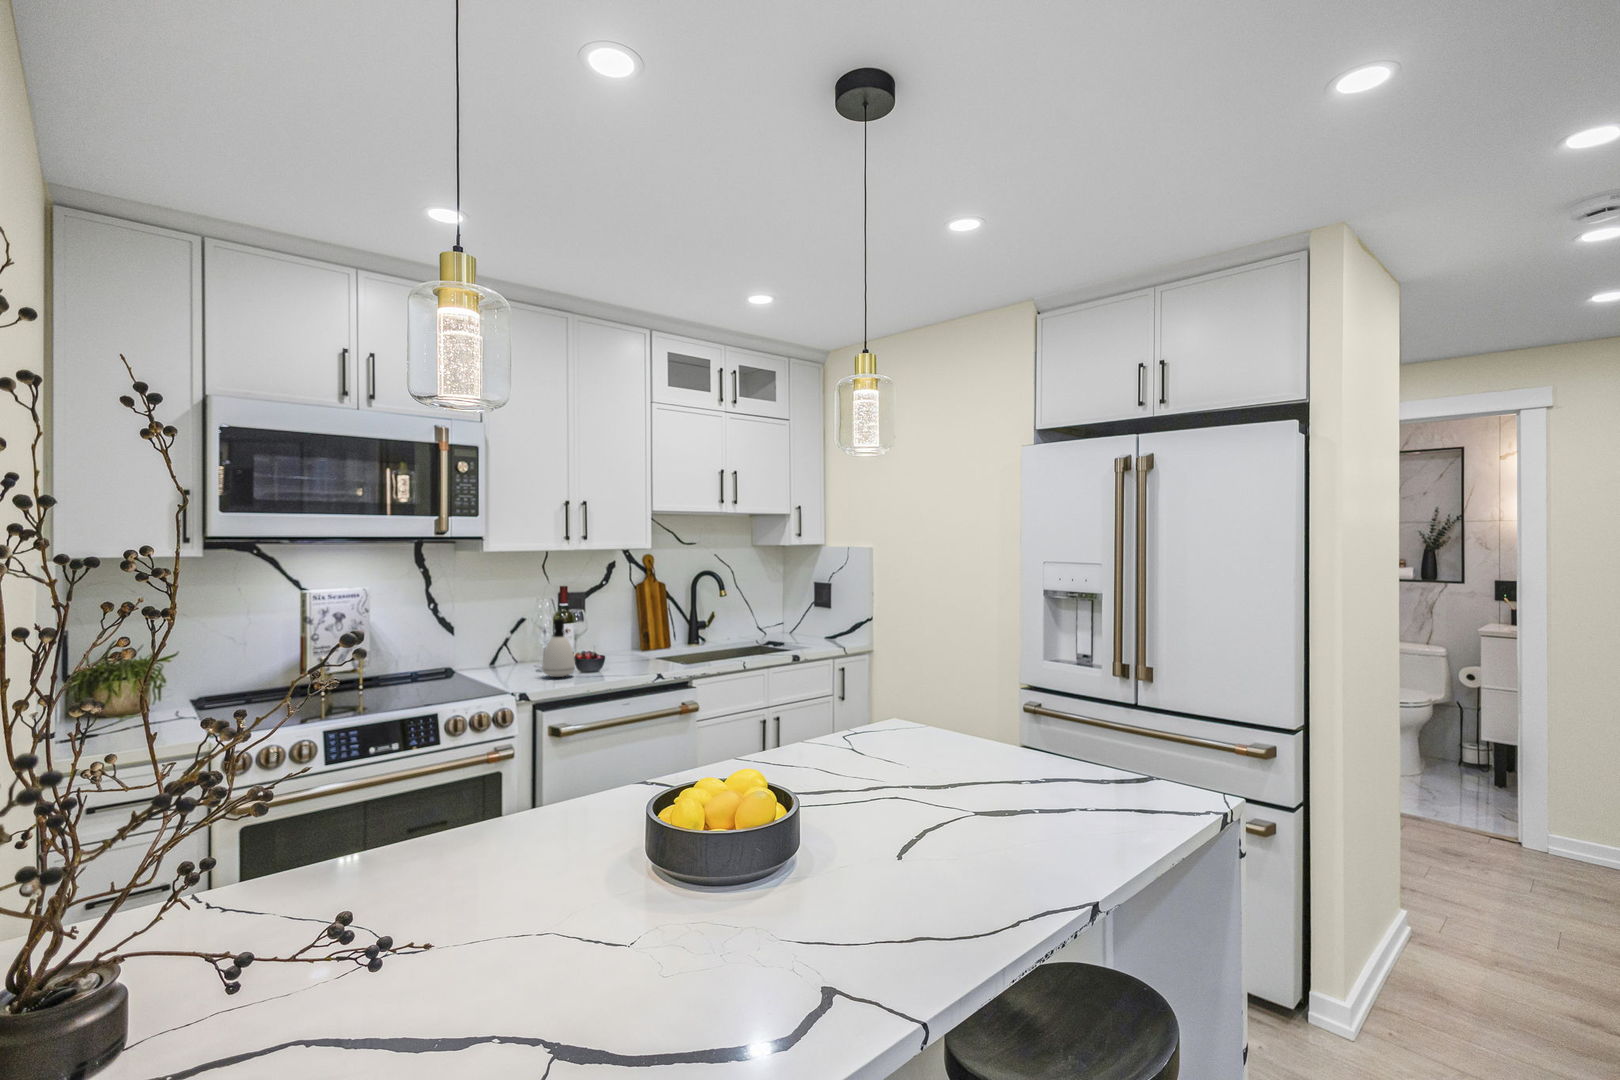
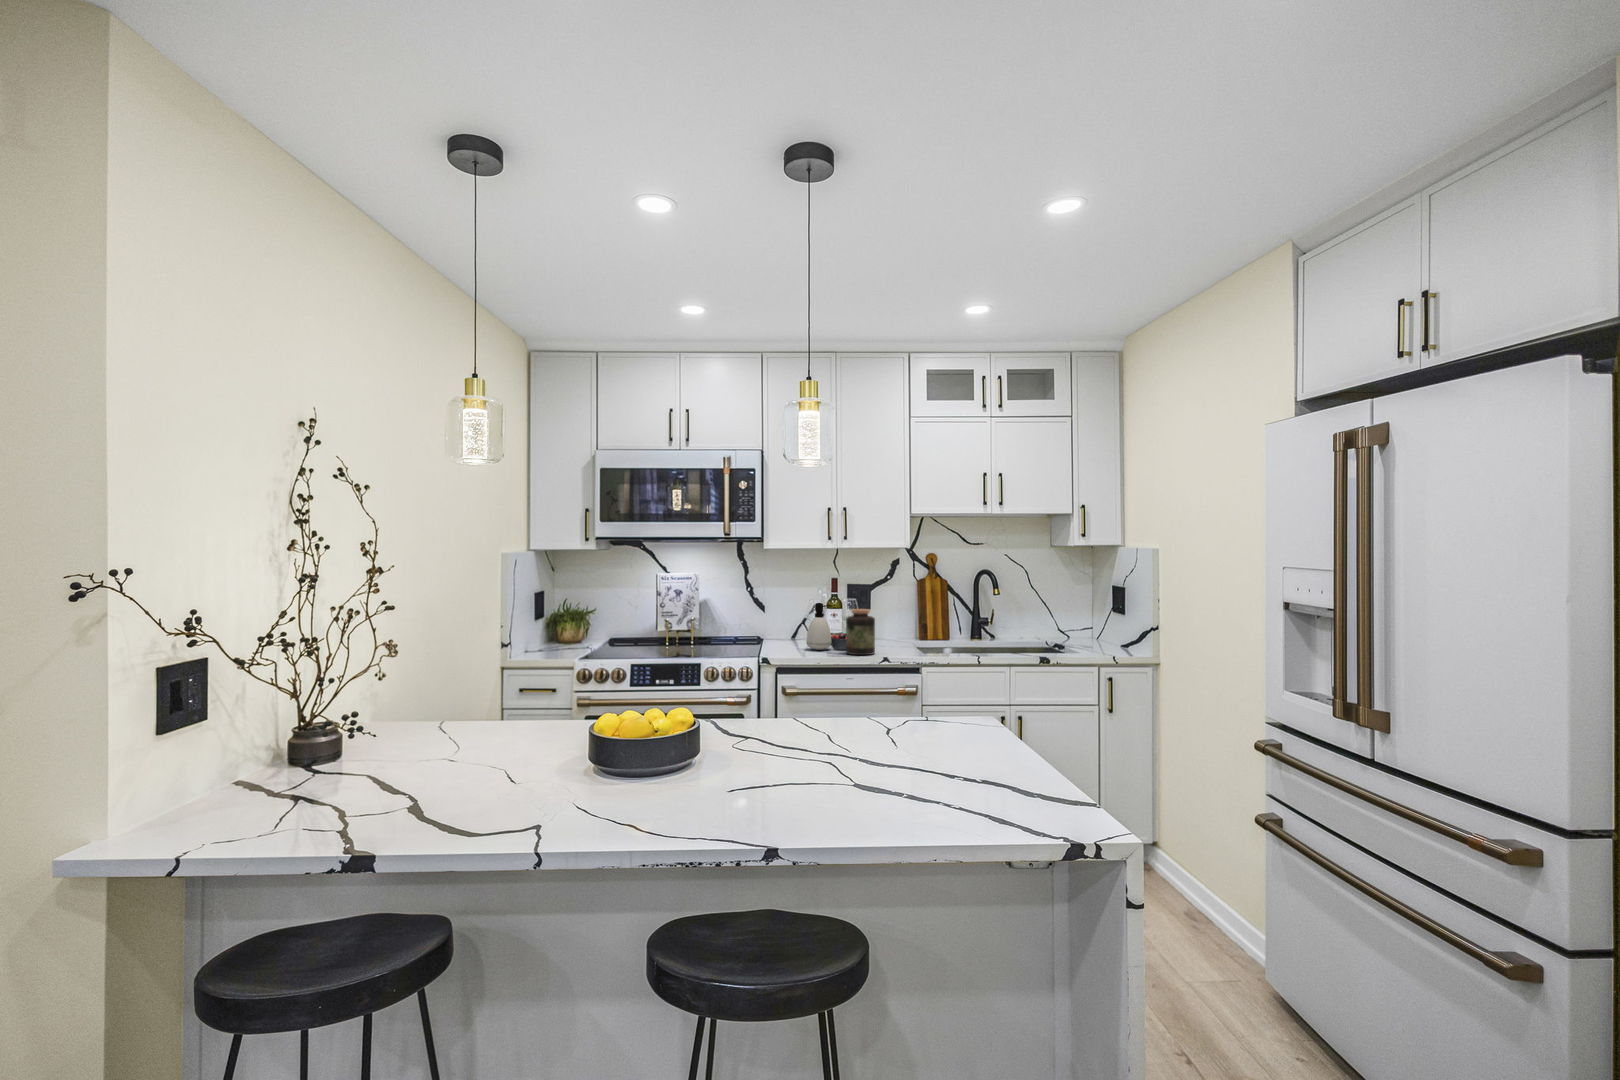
jar: none [600,622,635,678] -> present [846,609,875,655]

